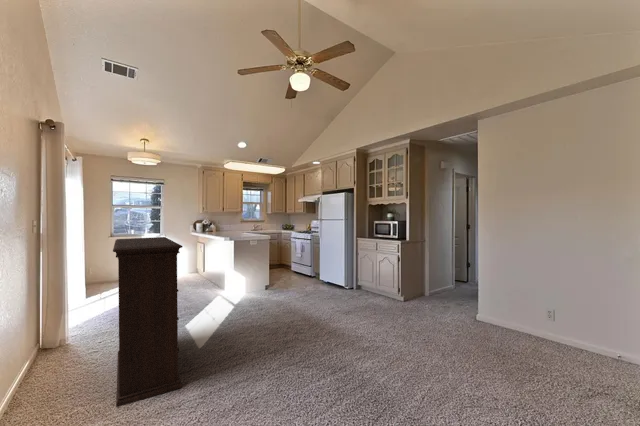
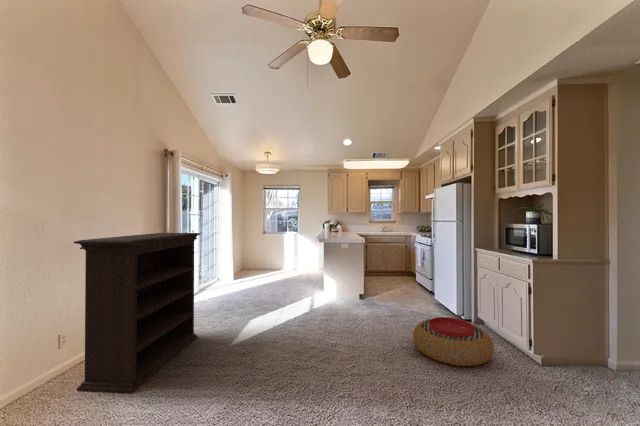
pouf: none [338,284,386,311] -> present [413,317,494,366]

